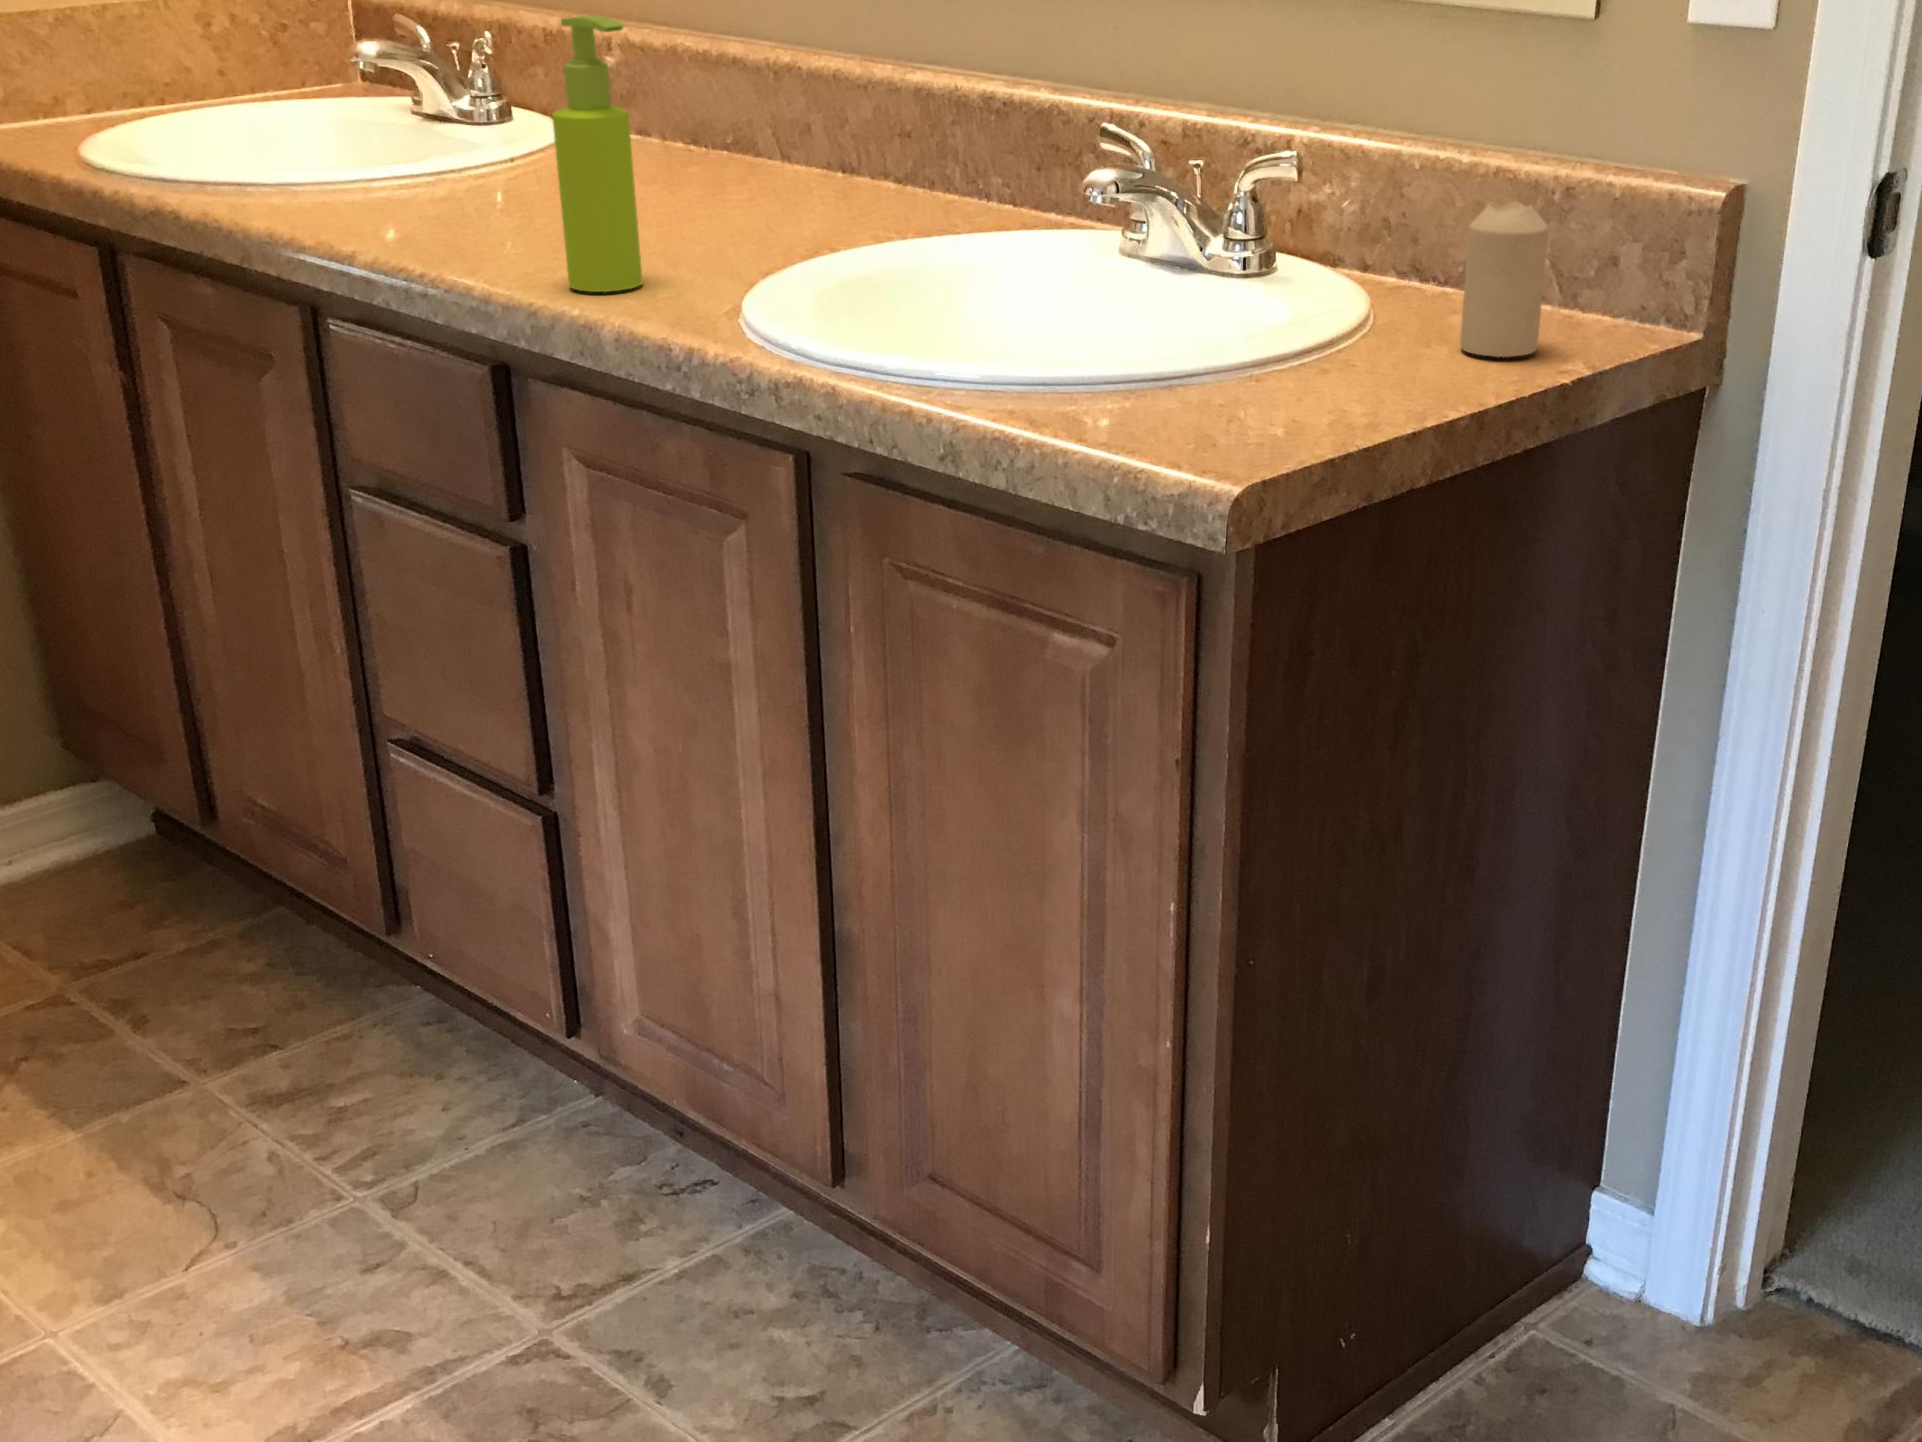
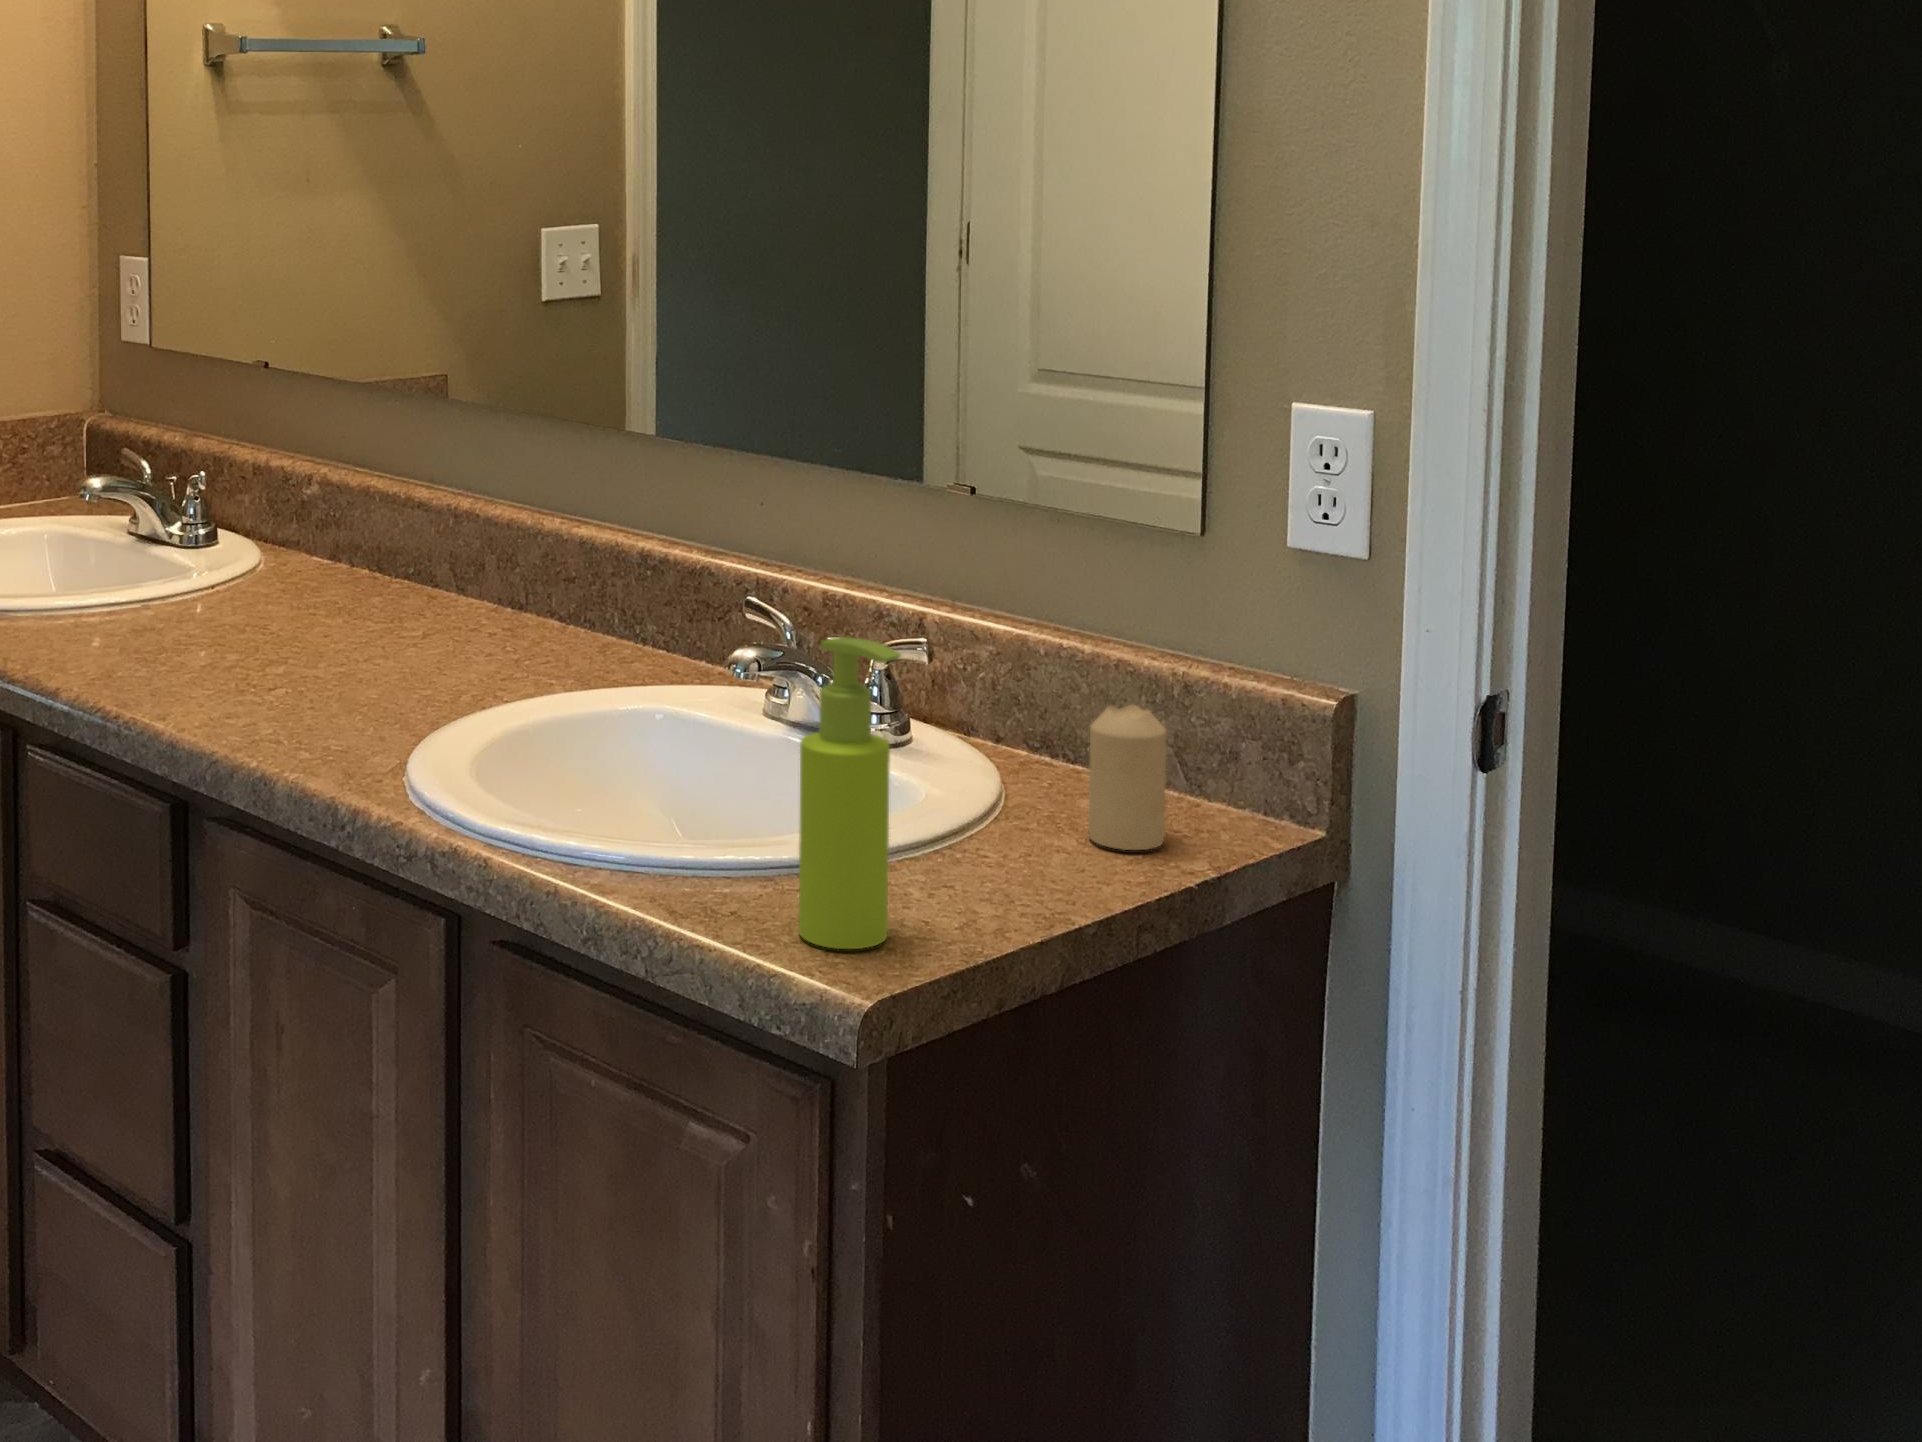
soap dispenser: present [552,16,643,292] -> present [799,637,901,949]

